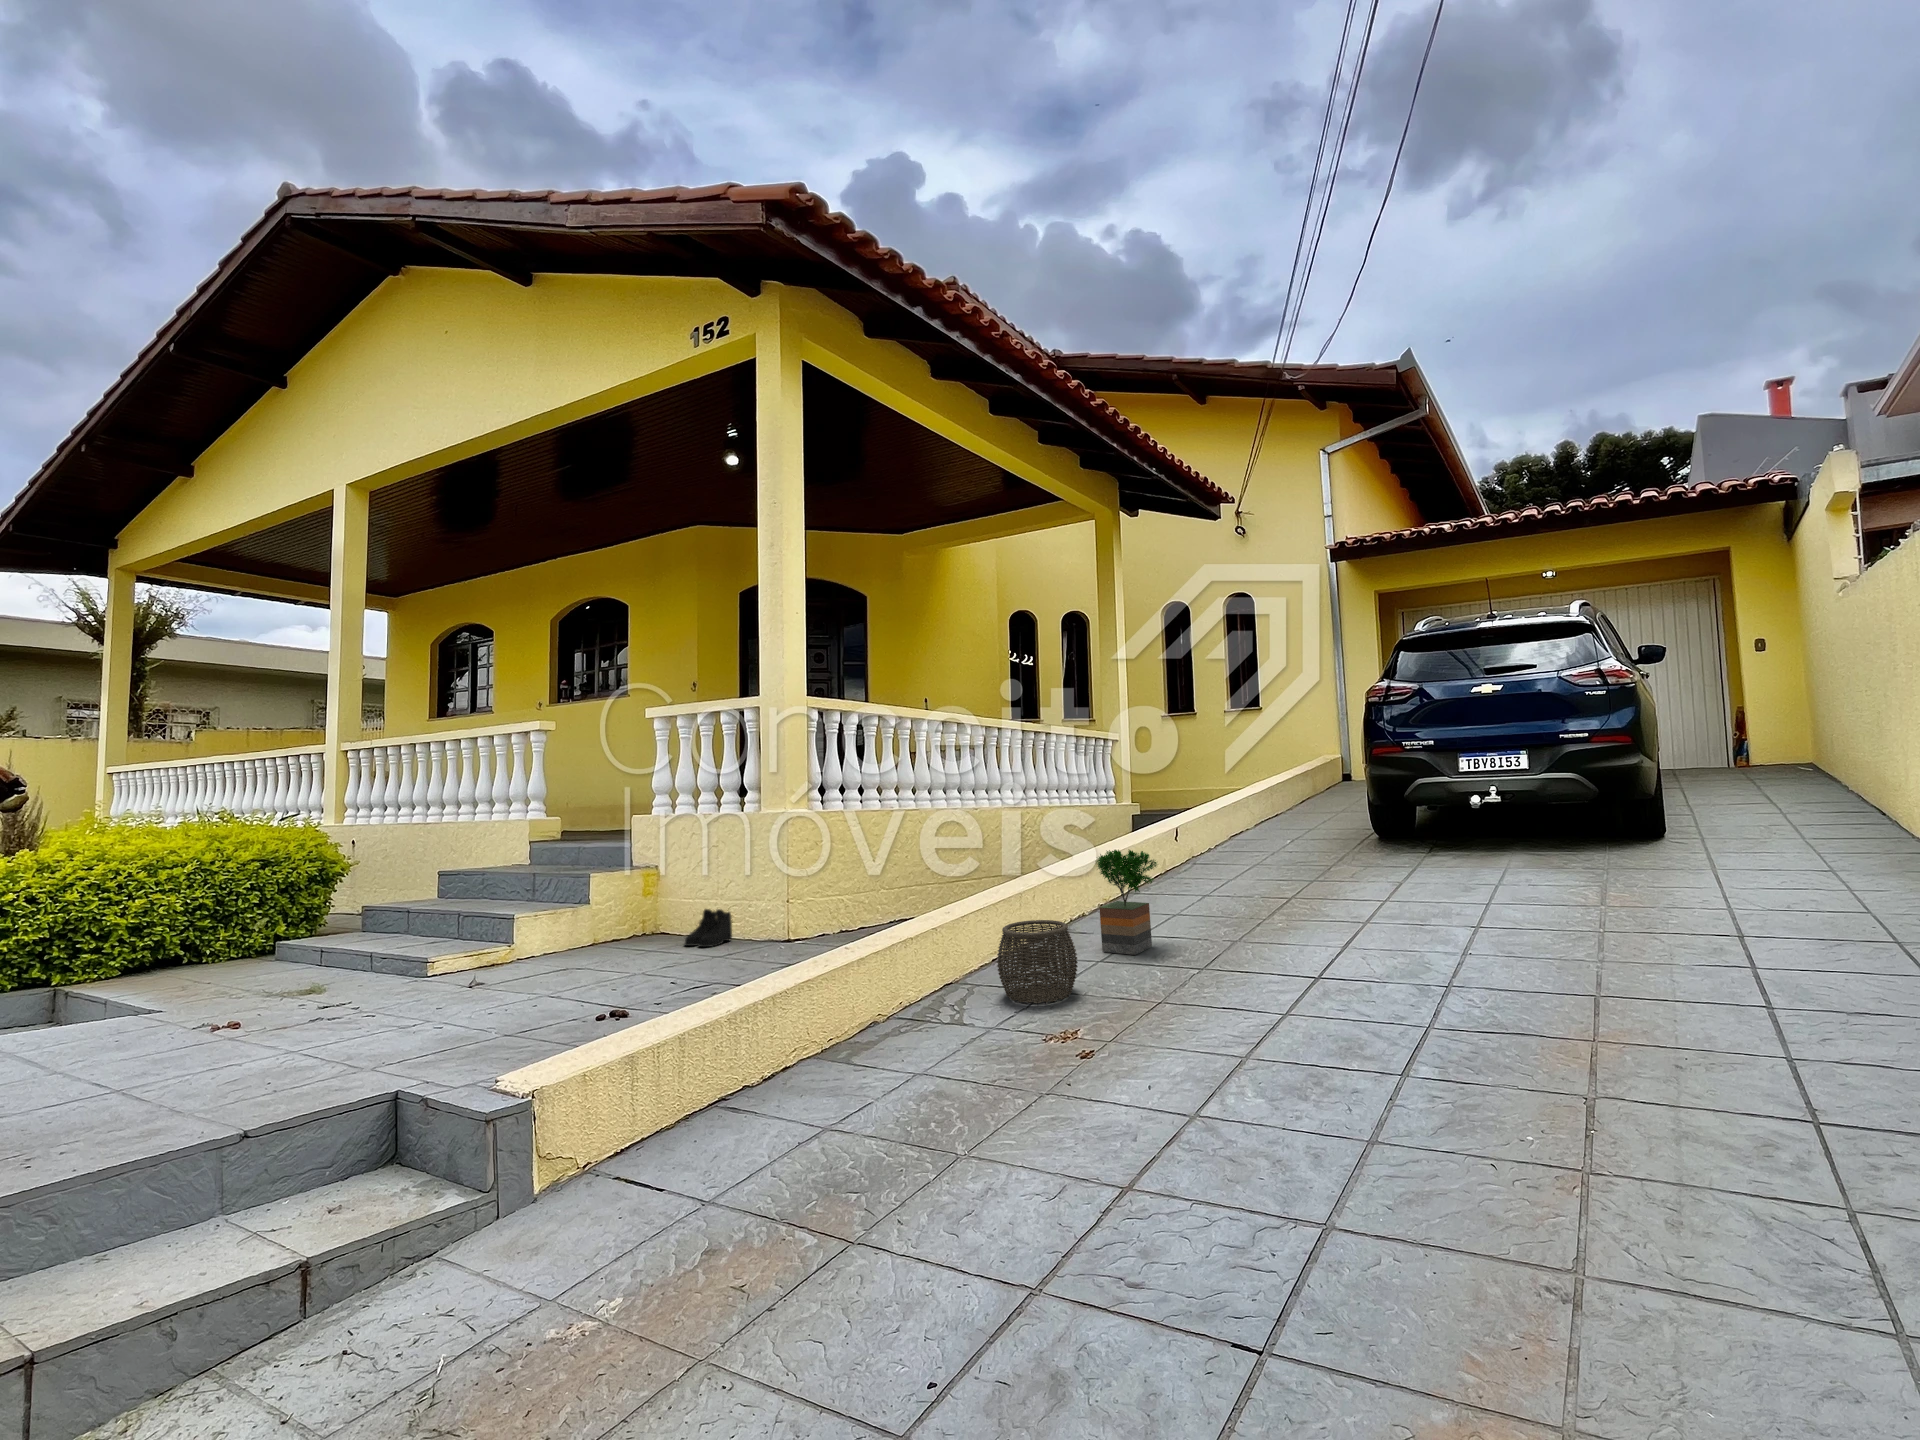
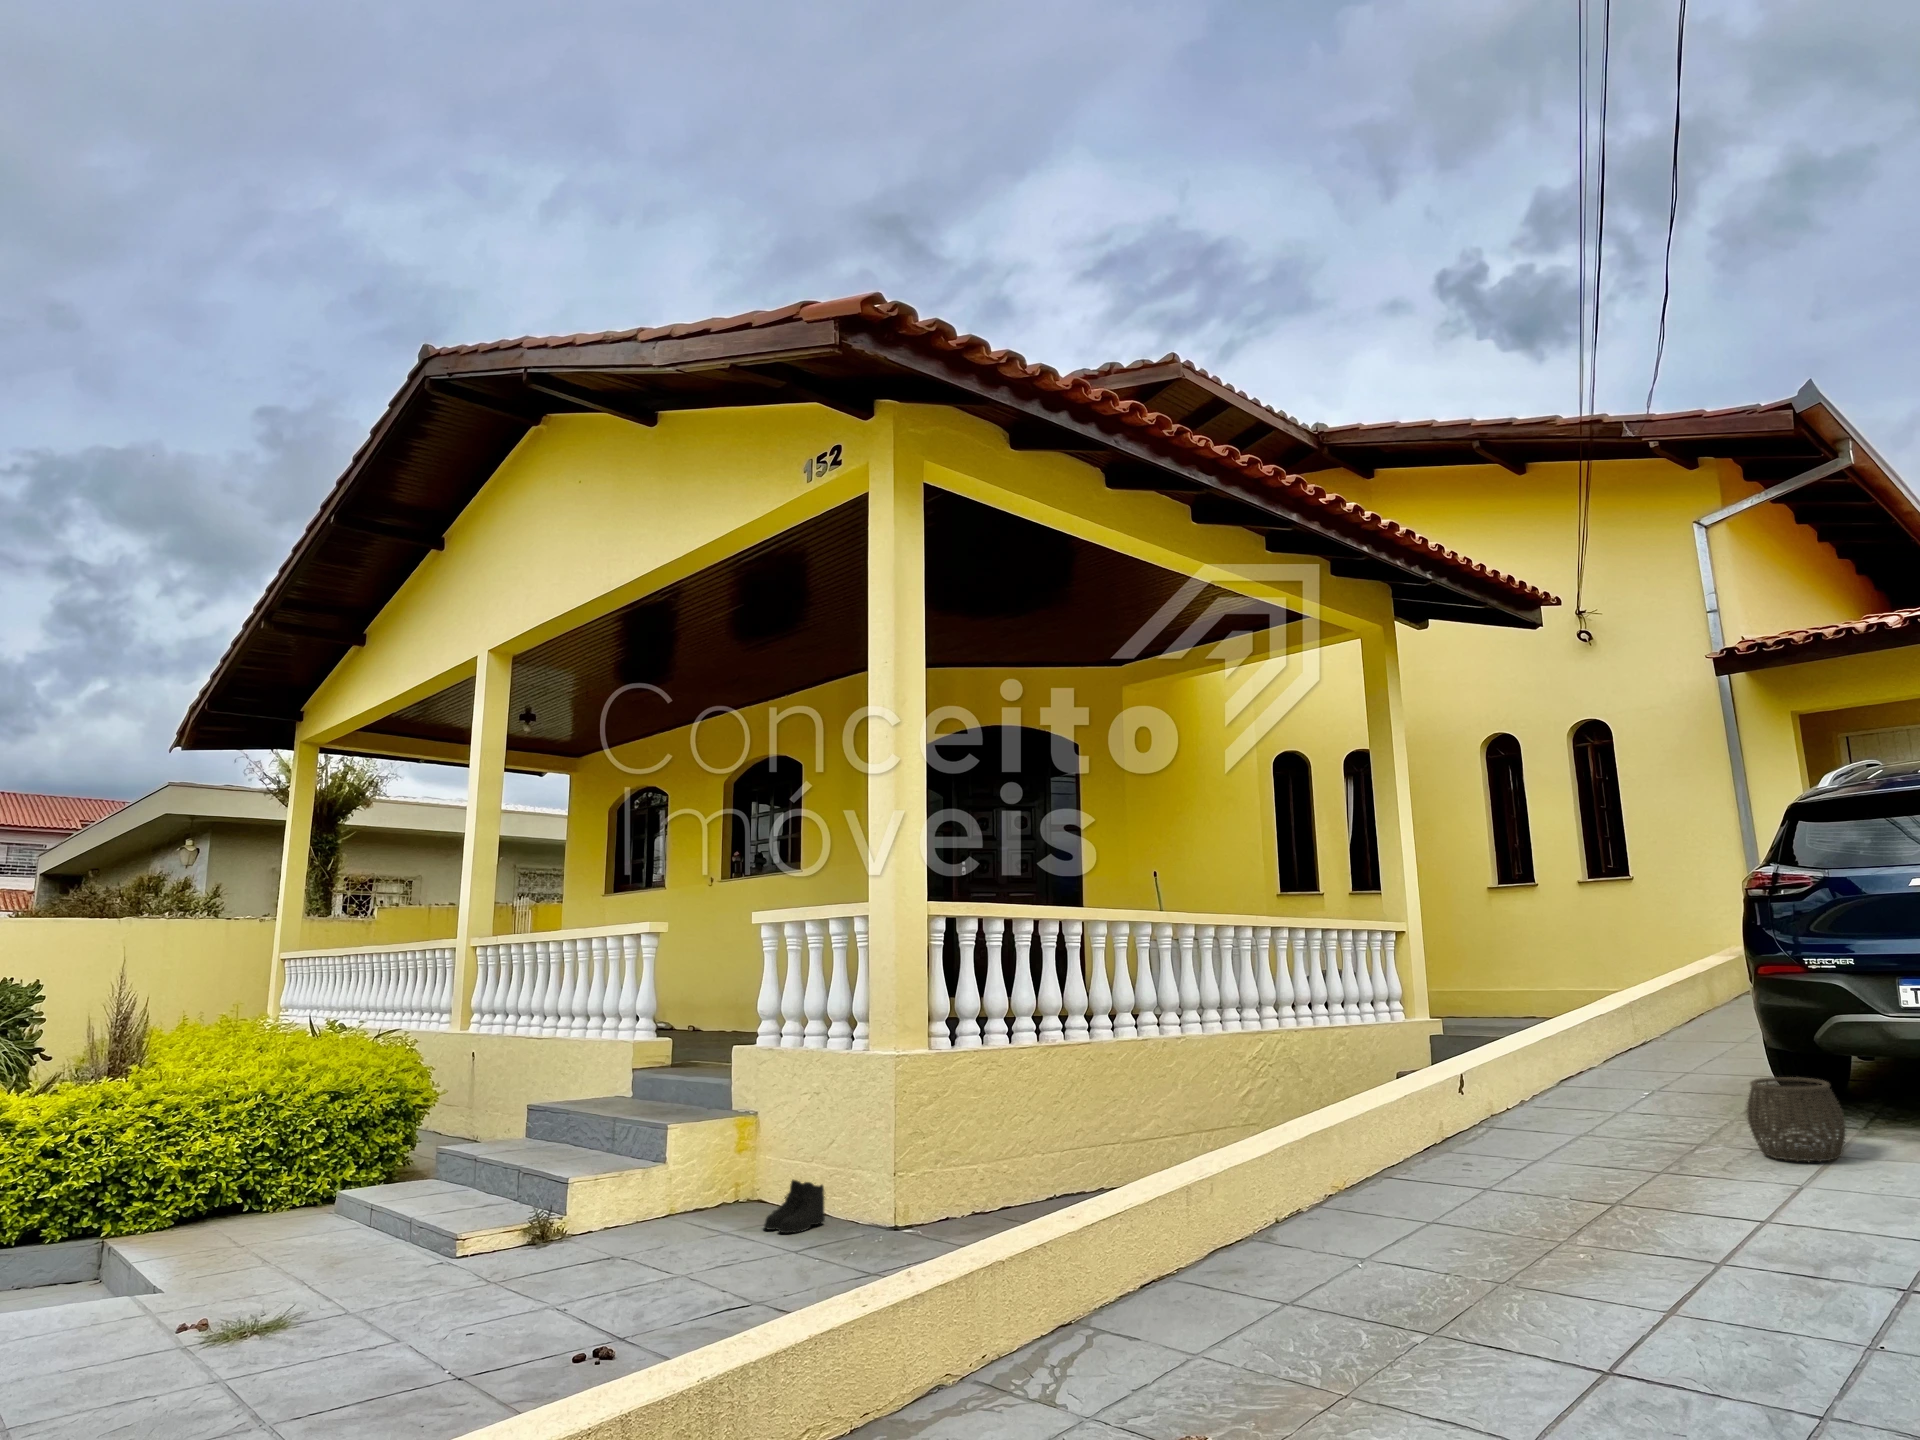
potted tree: present [1096,850,1157,955] -> none [1281,1131,1379,1295]
woven basket: present [997,920,1078,1003] -> present [1747,1077,1846,1162]

